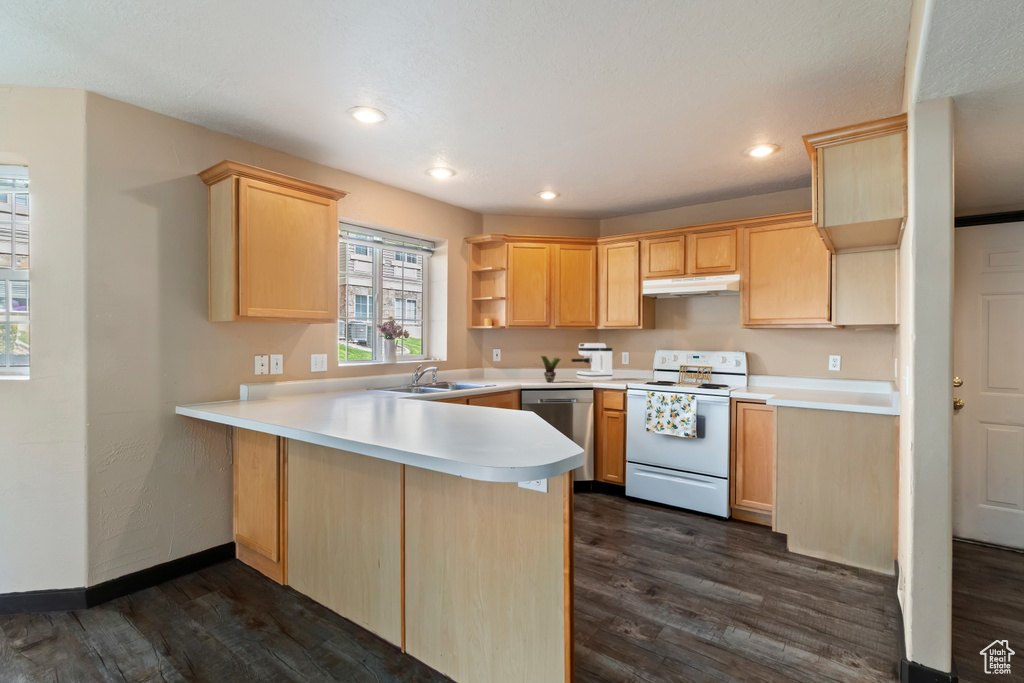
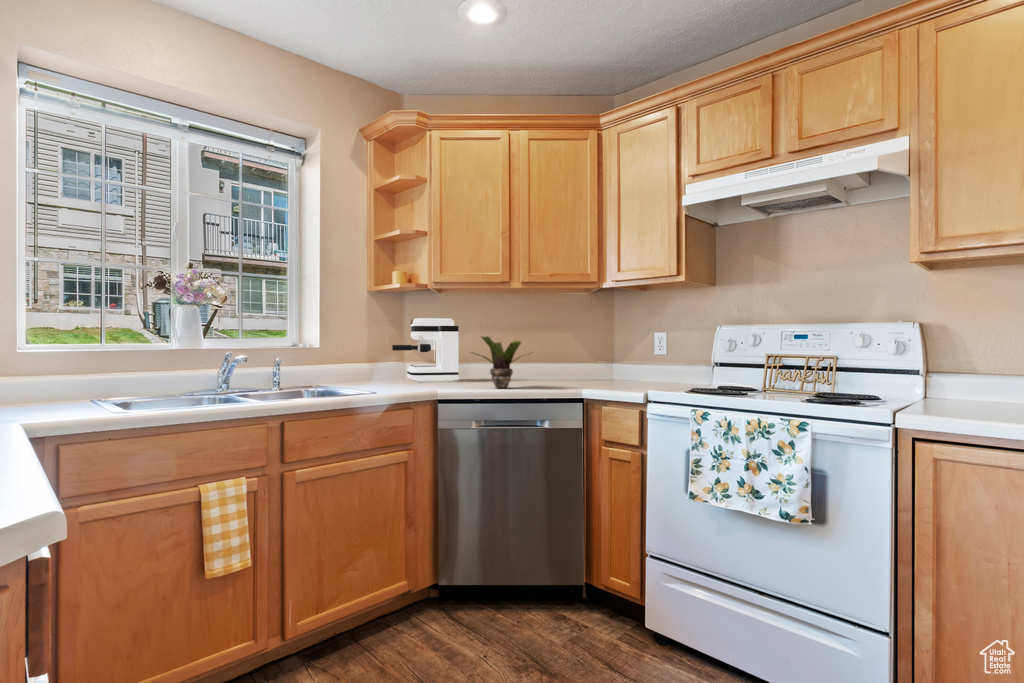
coffee maker: present [571,343,612,381] -> present [392,318,459,382]

